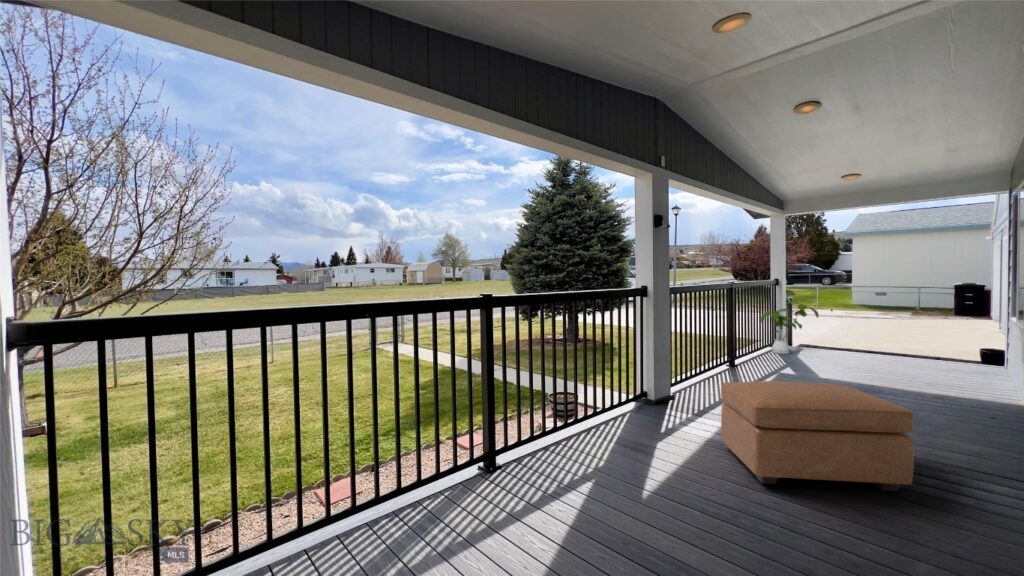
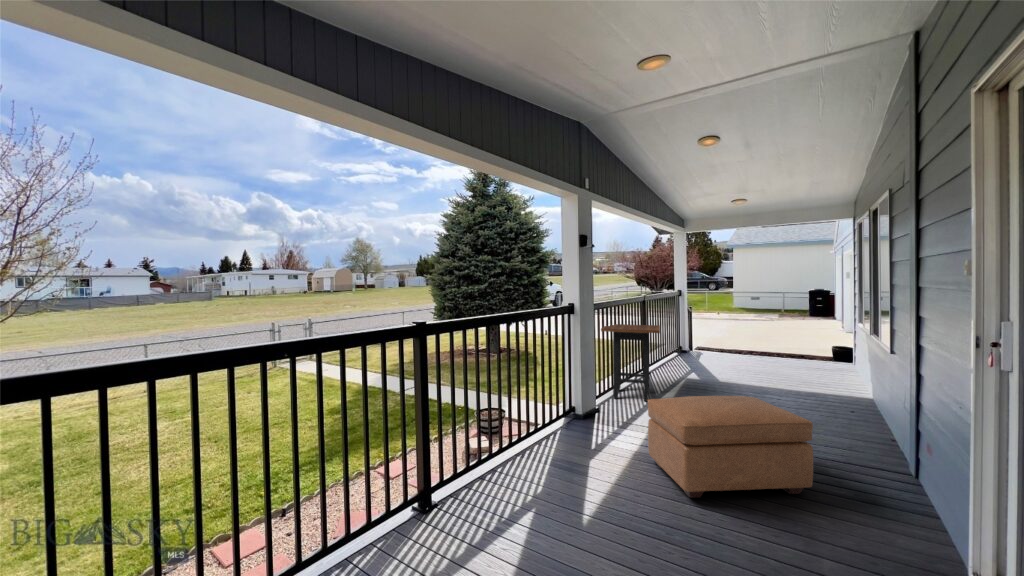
house plant: present [761,302,819,354] -> none [667,311,715,359]
side table: none [679,311,747,392] -> present [601,324,660,401]

